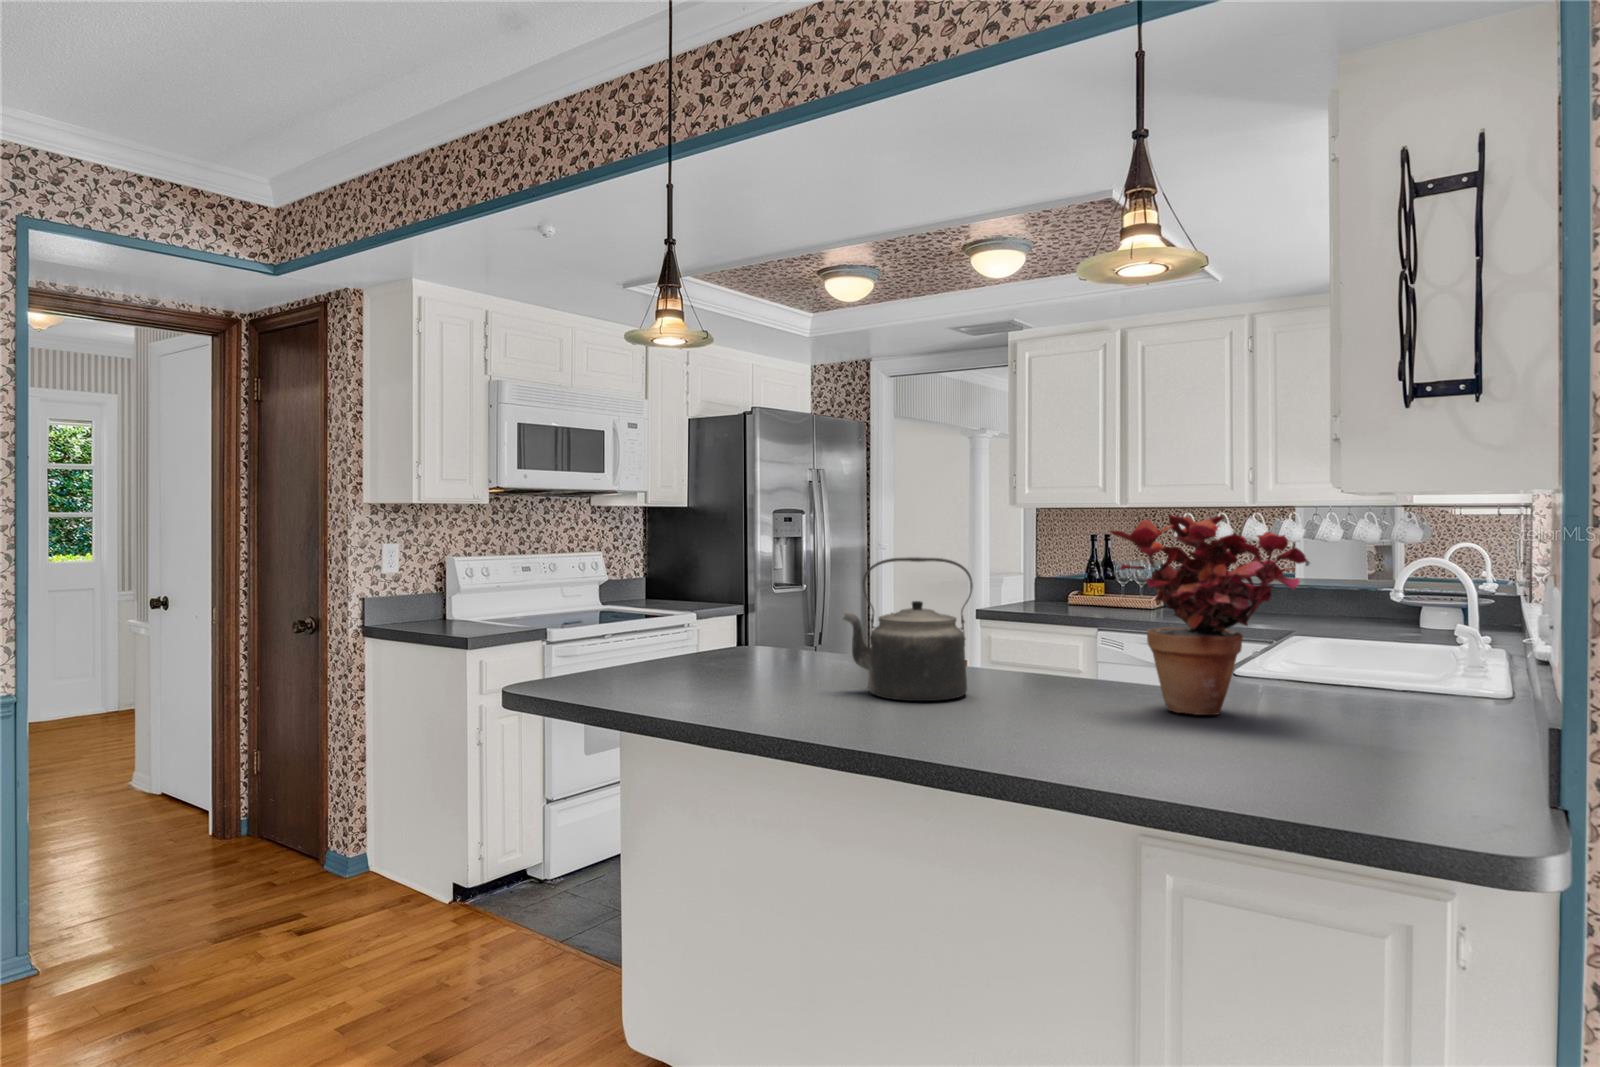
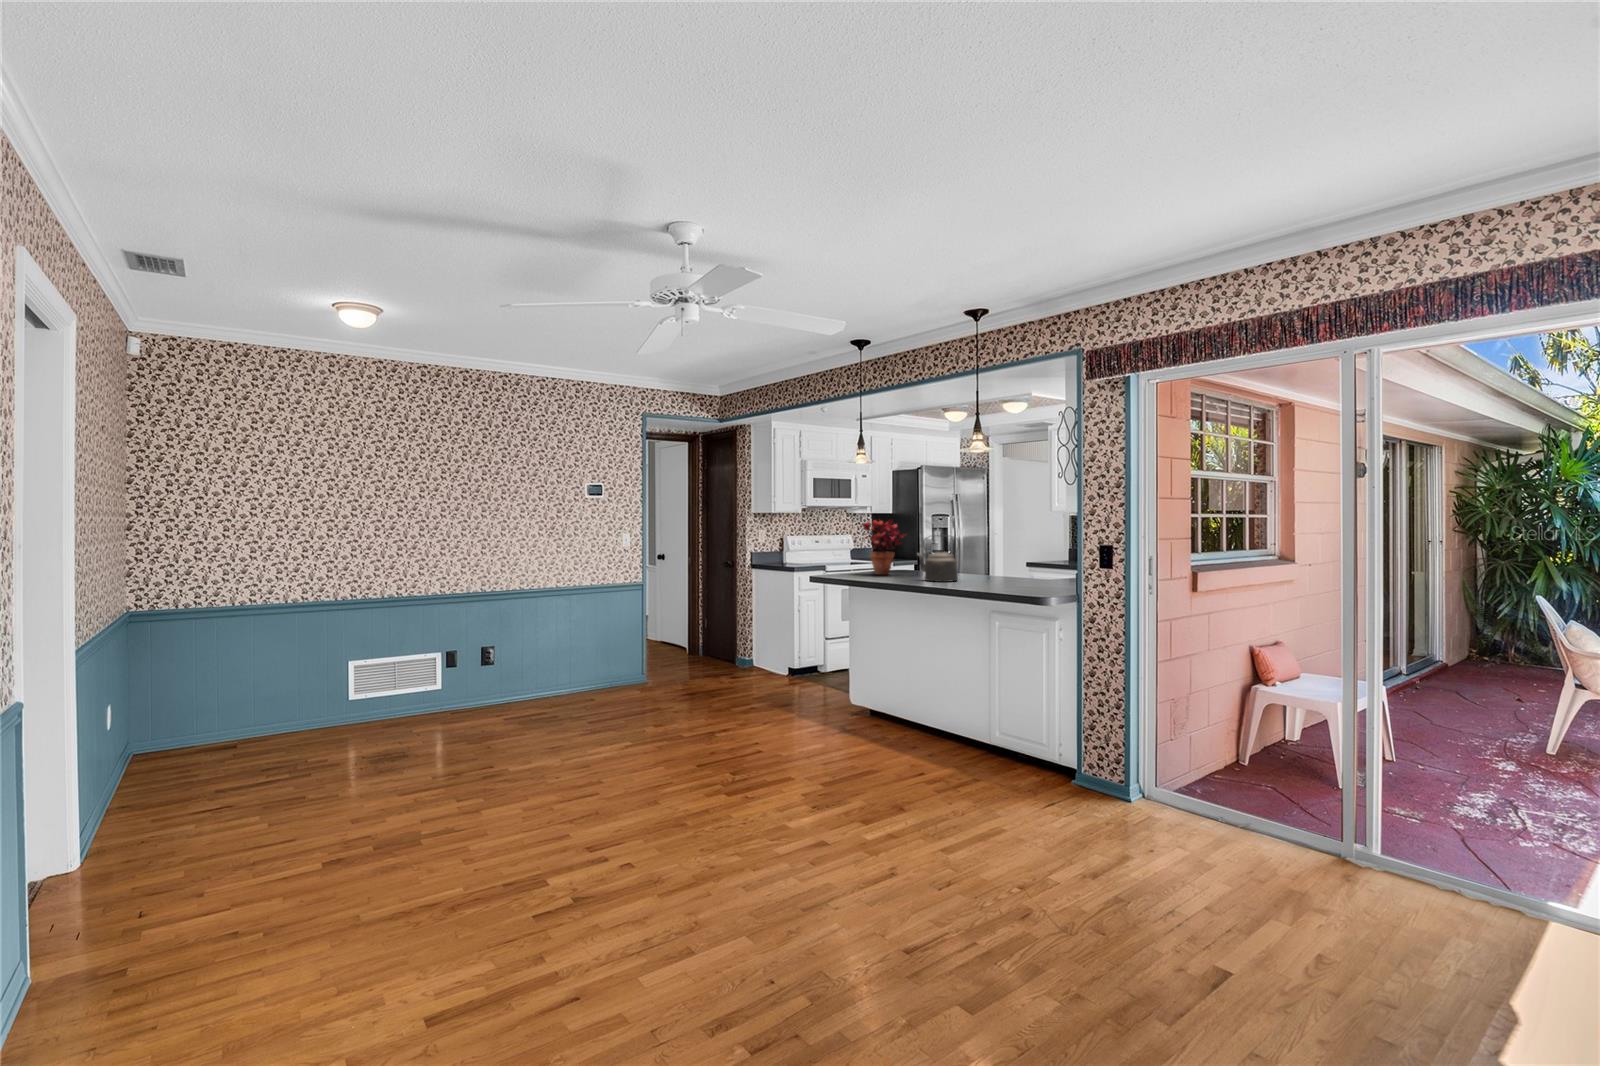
potted plant: present [1110,515,1307,715] -> present [861,520,904,575]

